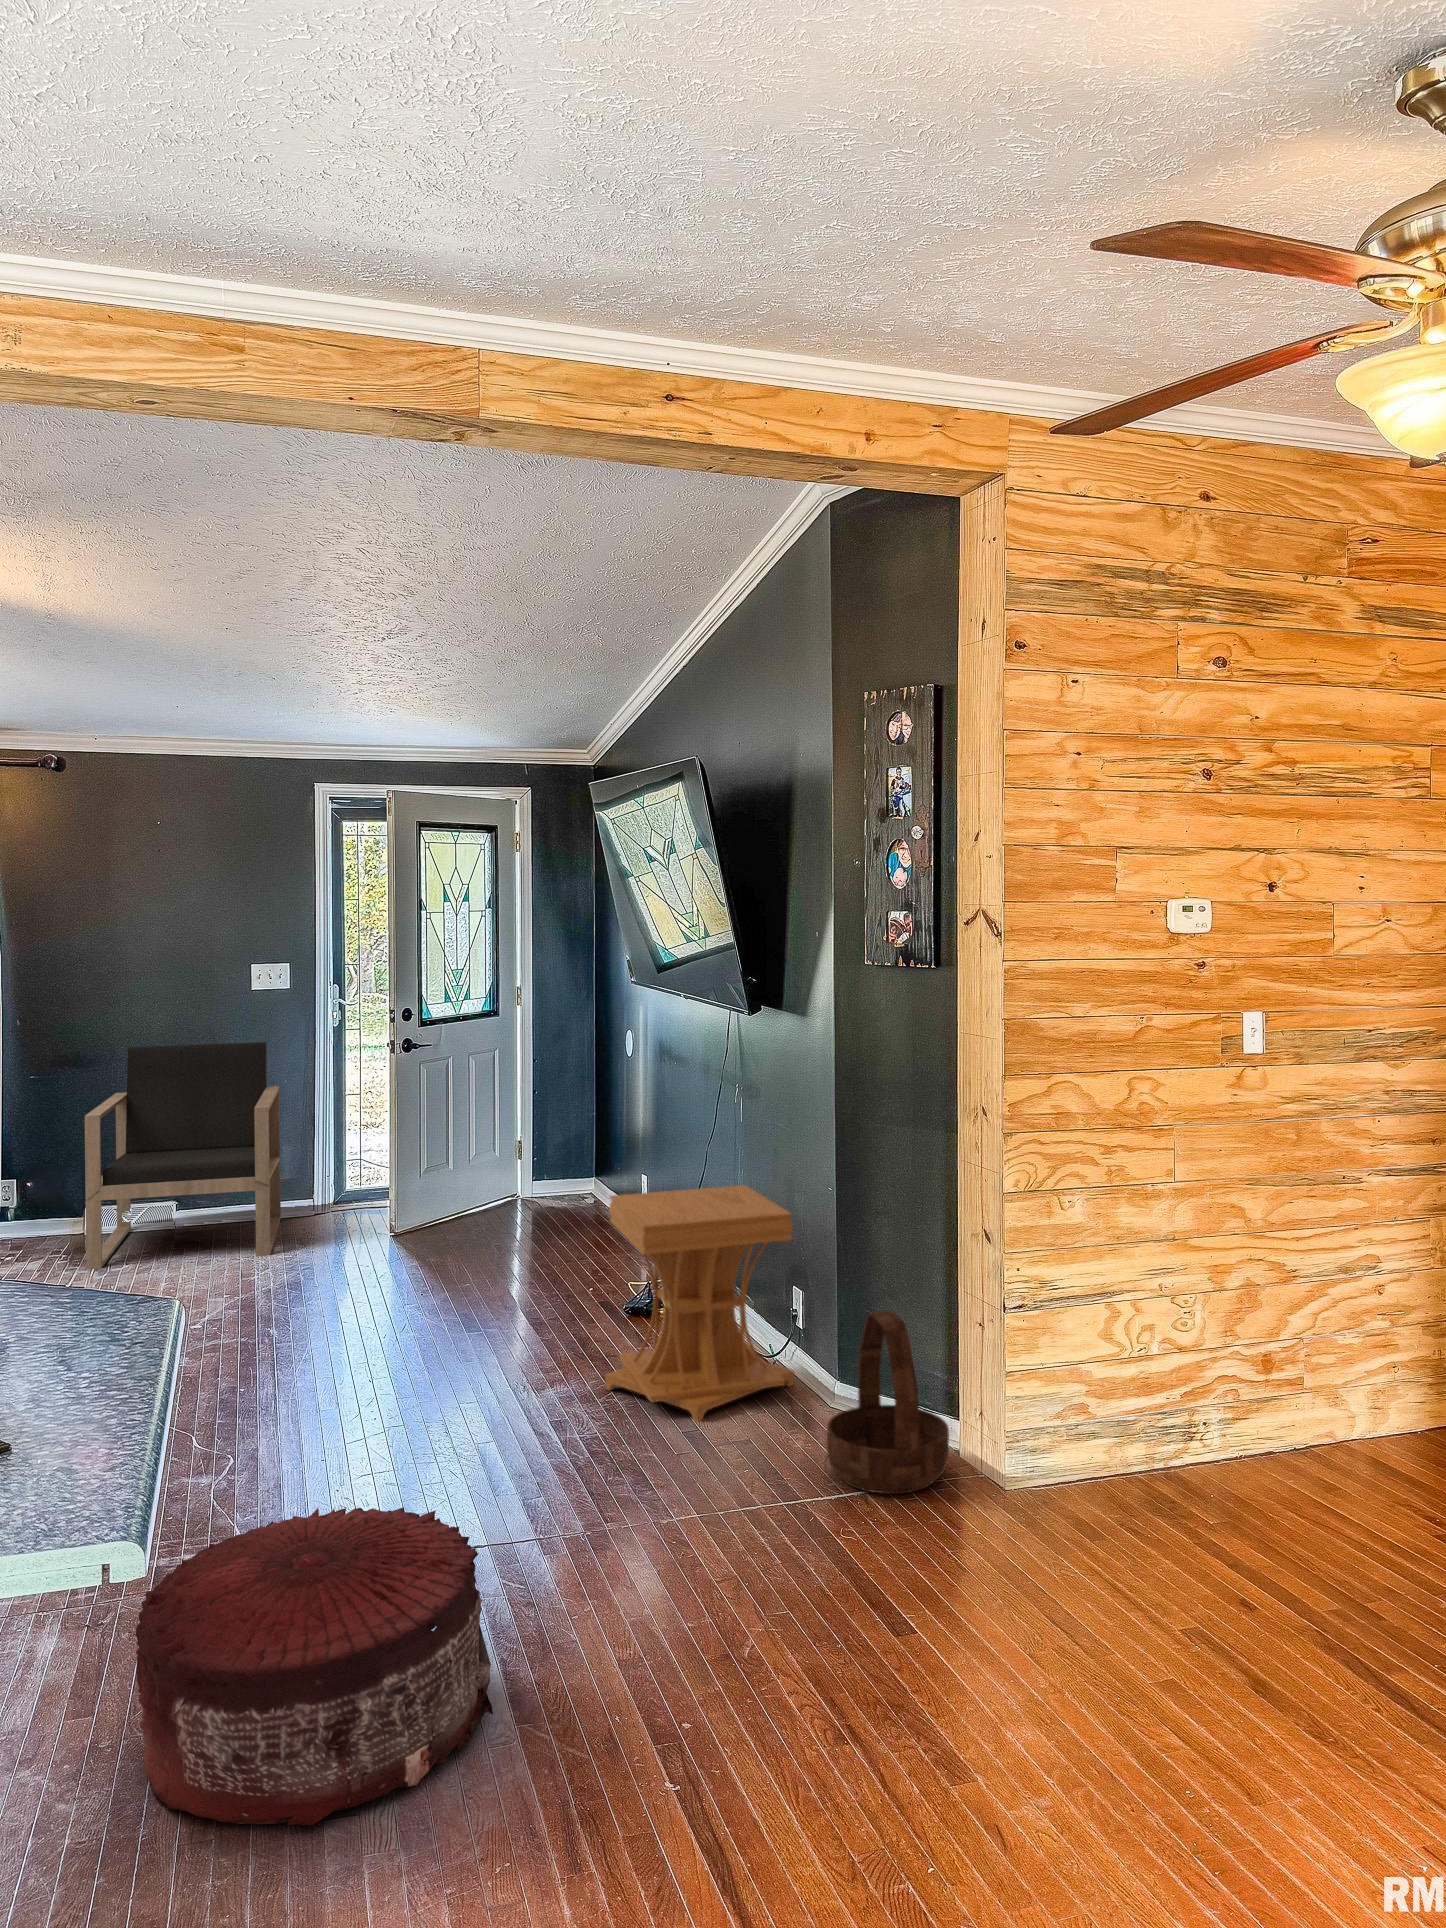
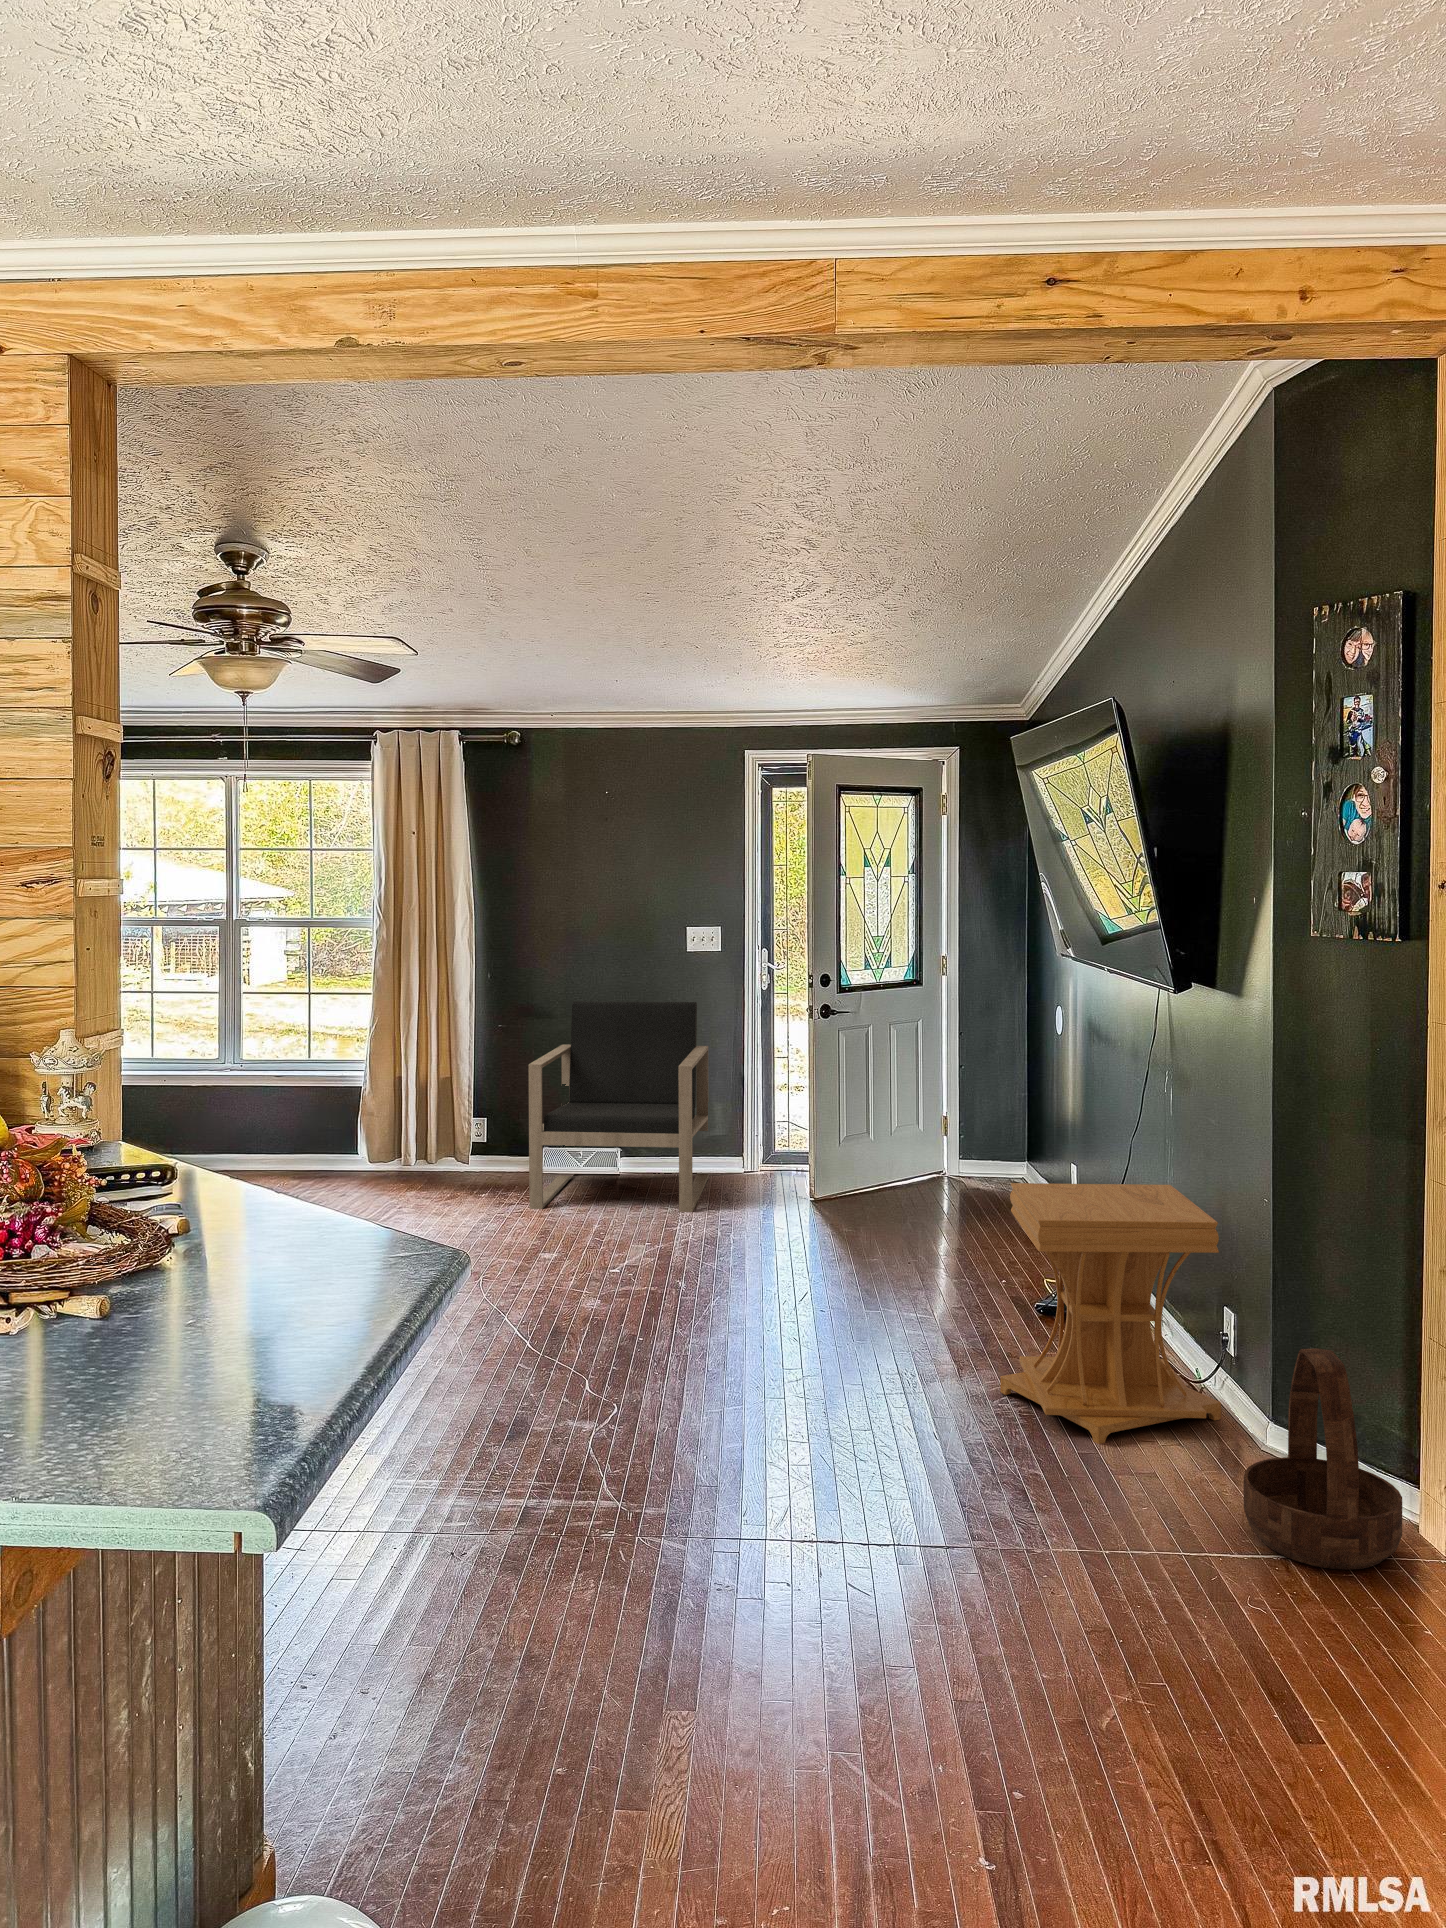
pouf: present [136,1507,493,1825] -> none [472,1472,815,1795]

